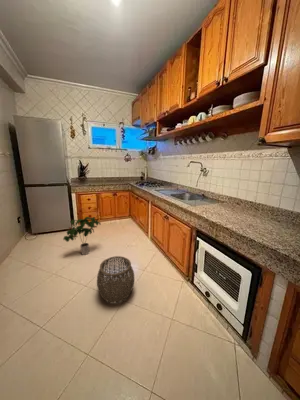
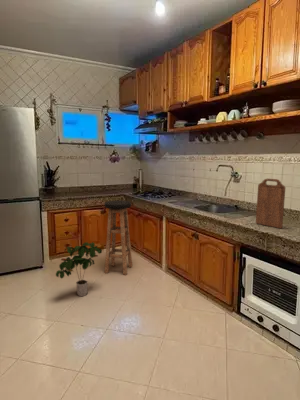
cutting board: none [210,171,238,218] -> present [256,179,285,228]
bar stool: none [109,187,130,240] -> present [104,200,132,275]
woven basket: present [97,256,134,303] -> none [126,287,172,343]

